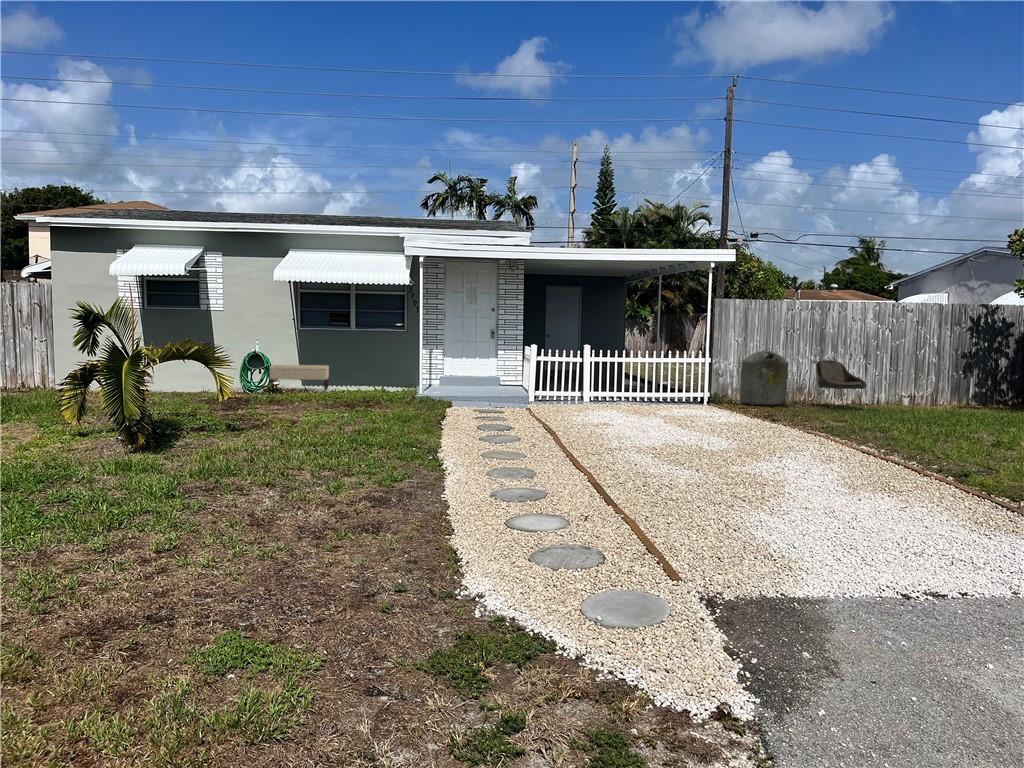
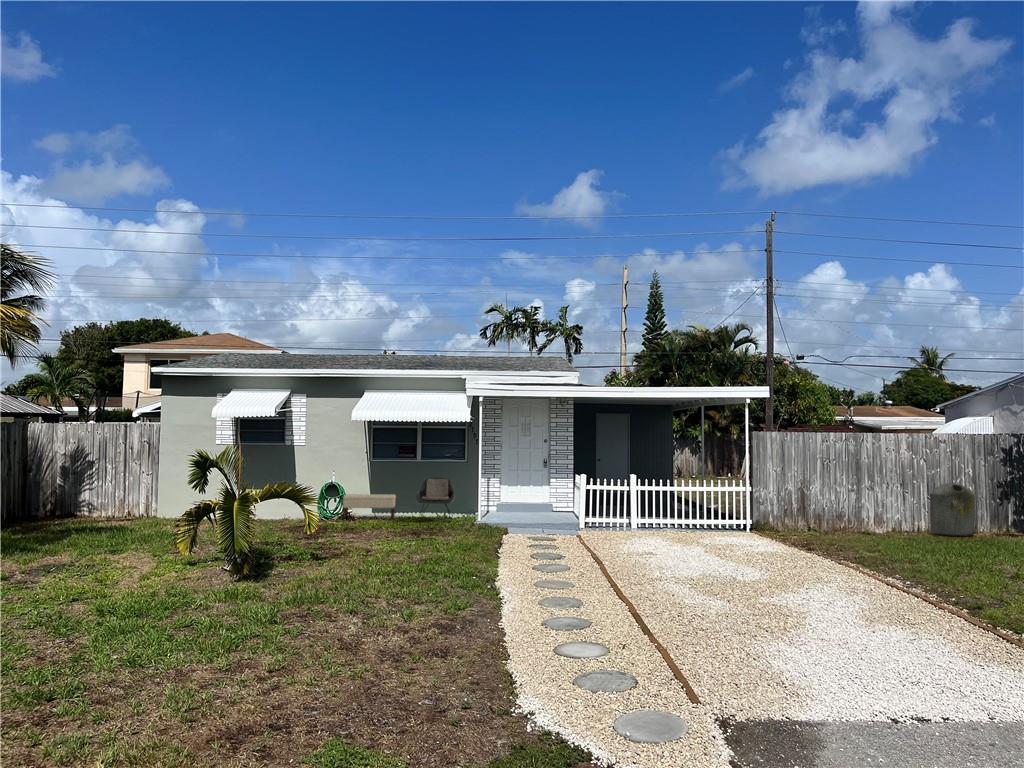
trash can: present [740,351,789,406] -> present [930,483,975,537]
lounge chair: present [811,360,867,409] -> present [416,477,455,522]

